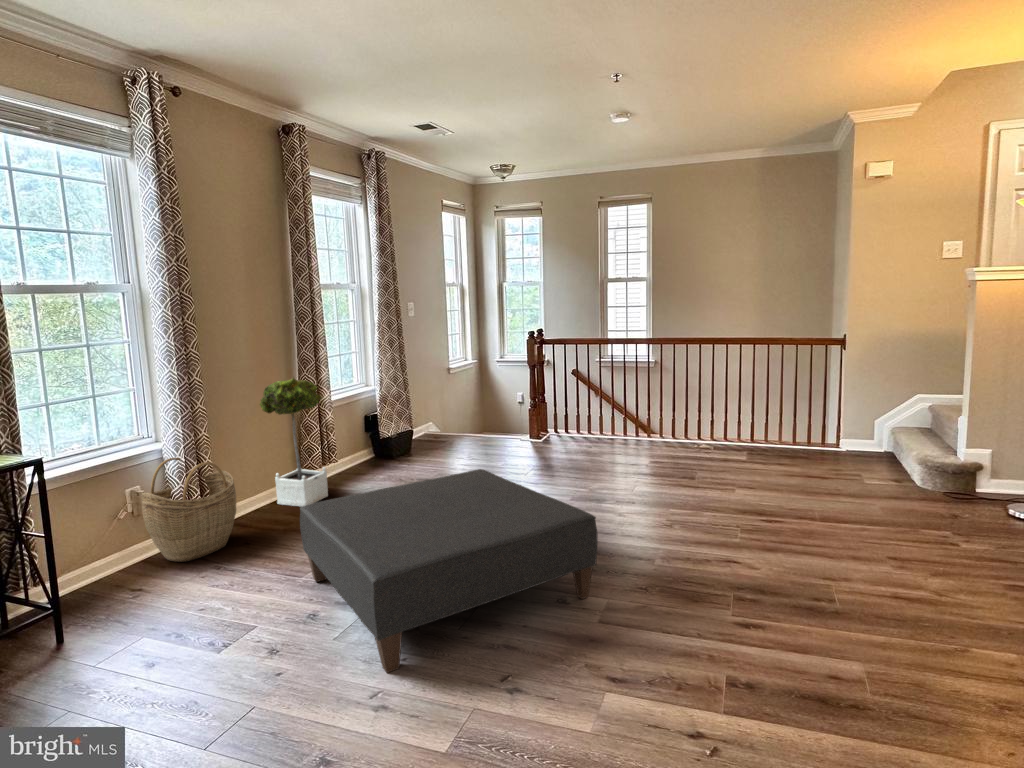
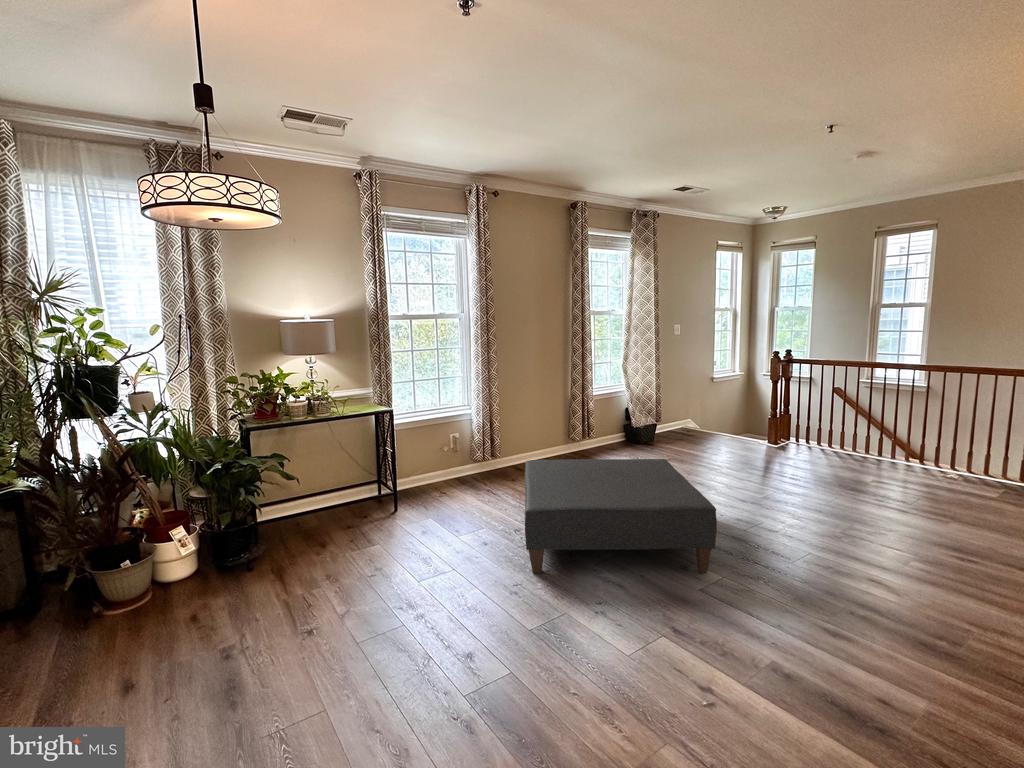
potted tree: present [260,378,328,507] -> none [536,376,577,466]
woven basket: present [142,457,236,562] -> none [456,419,508,483]

